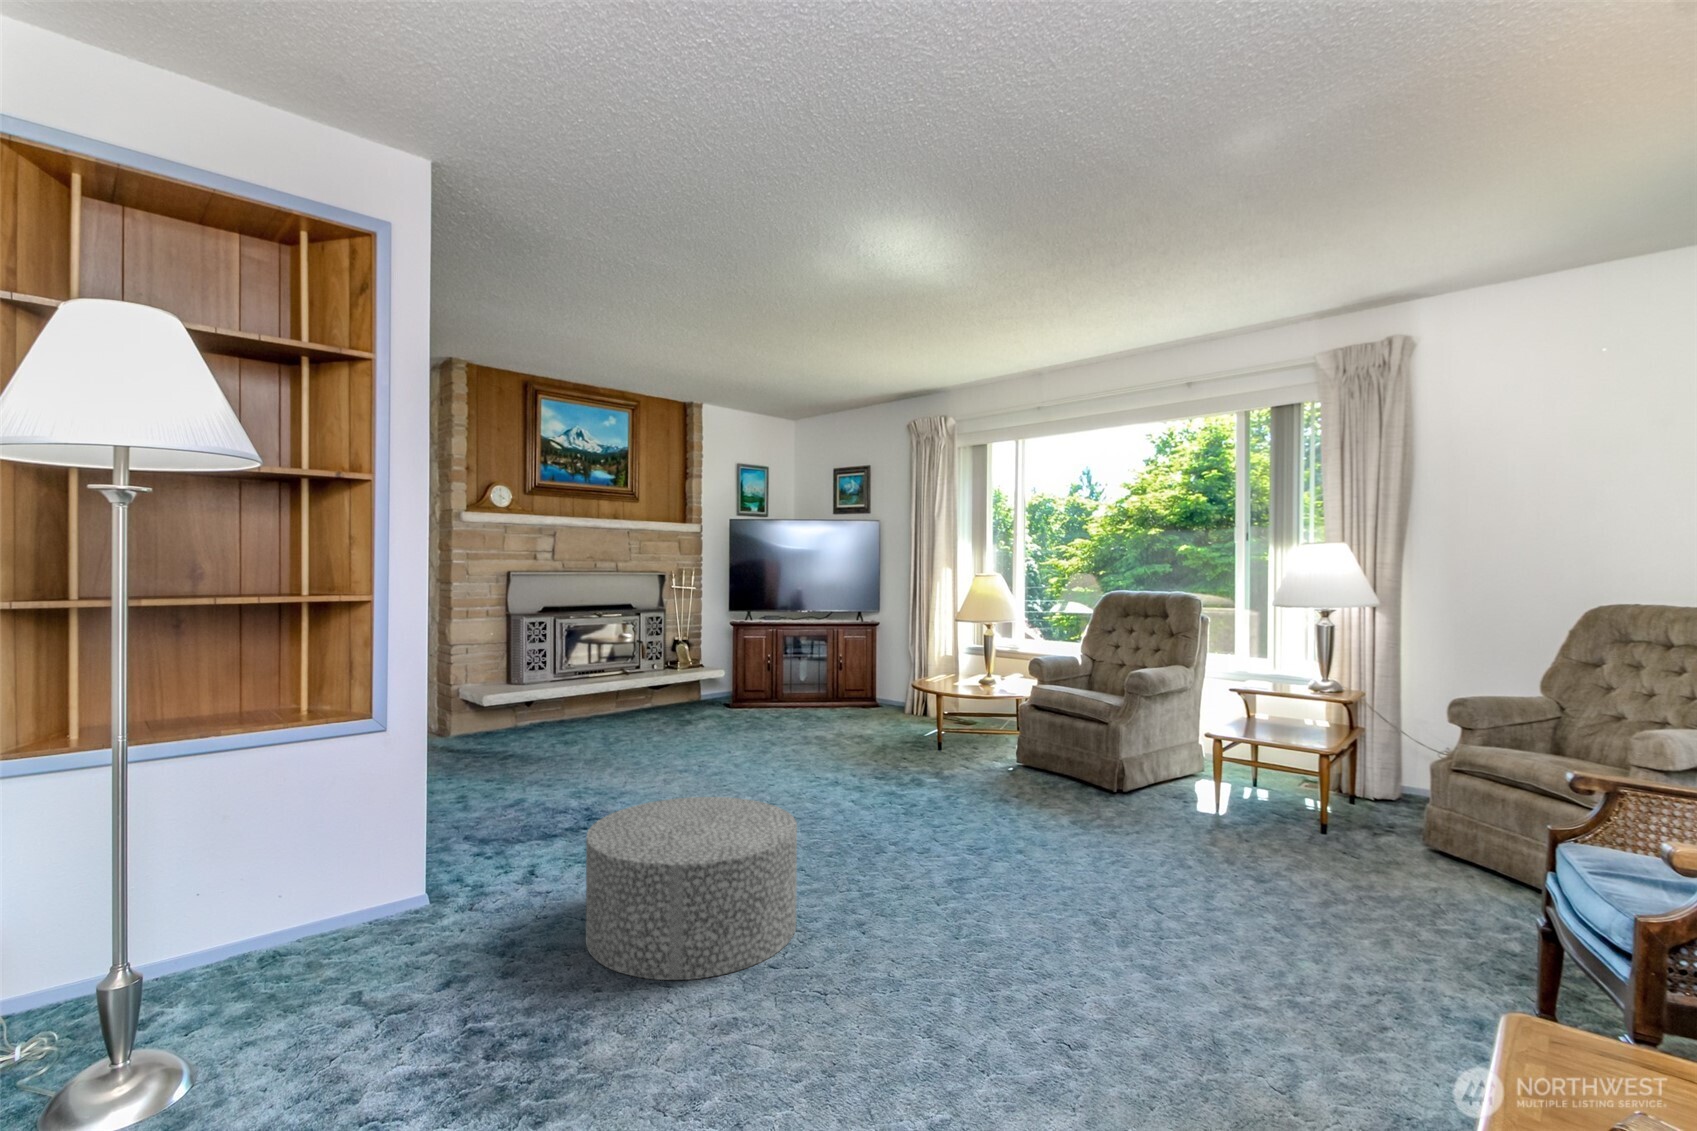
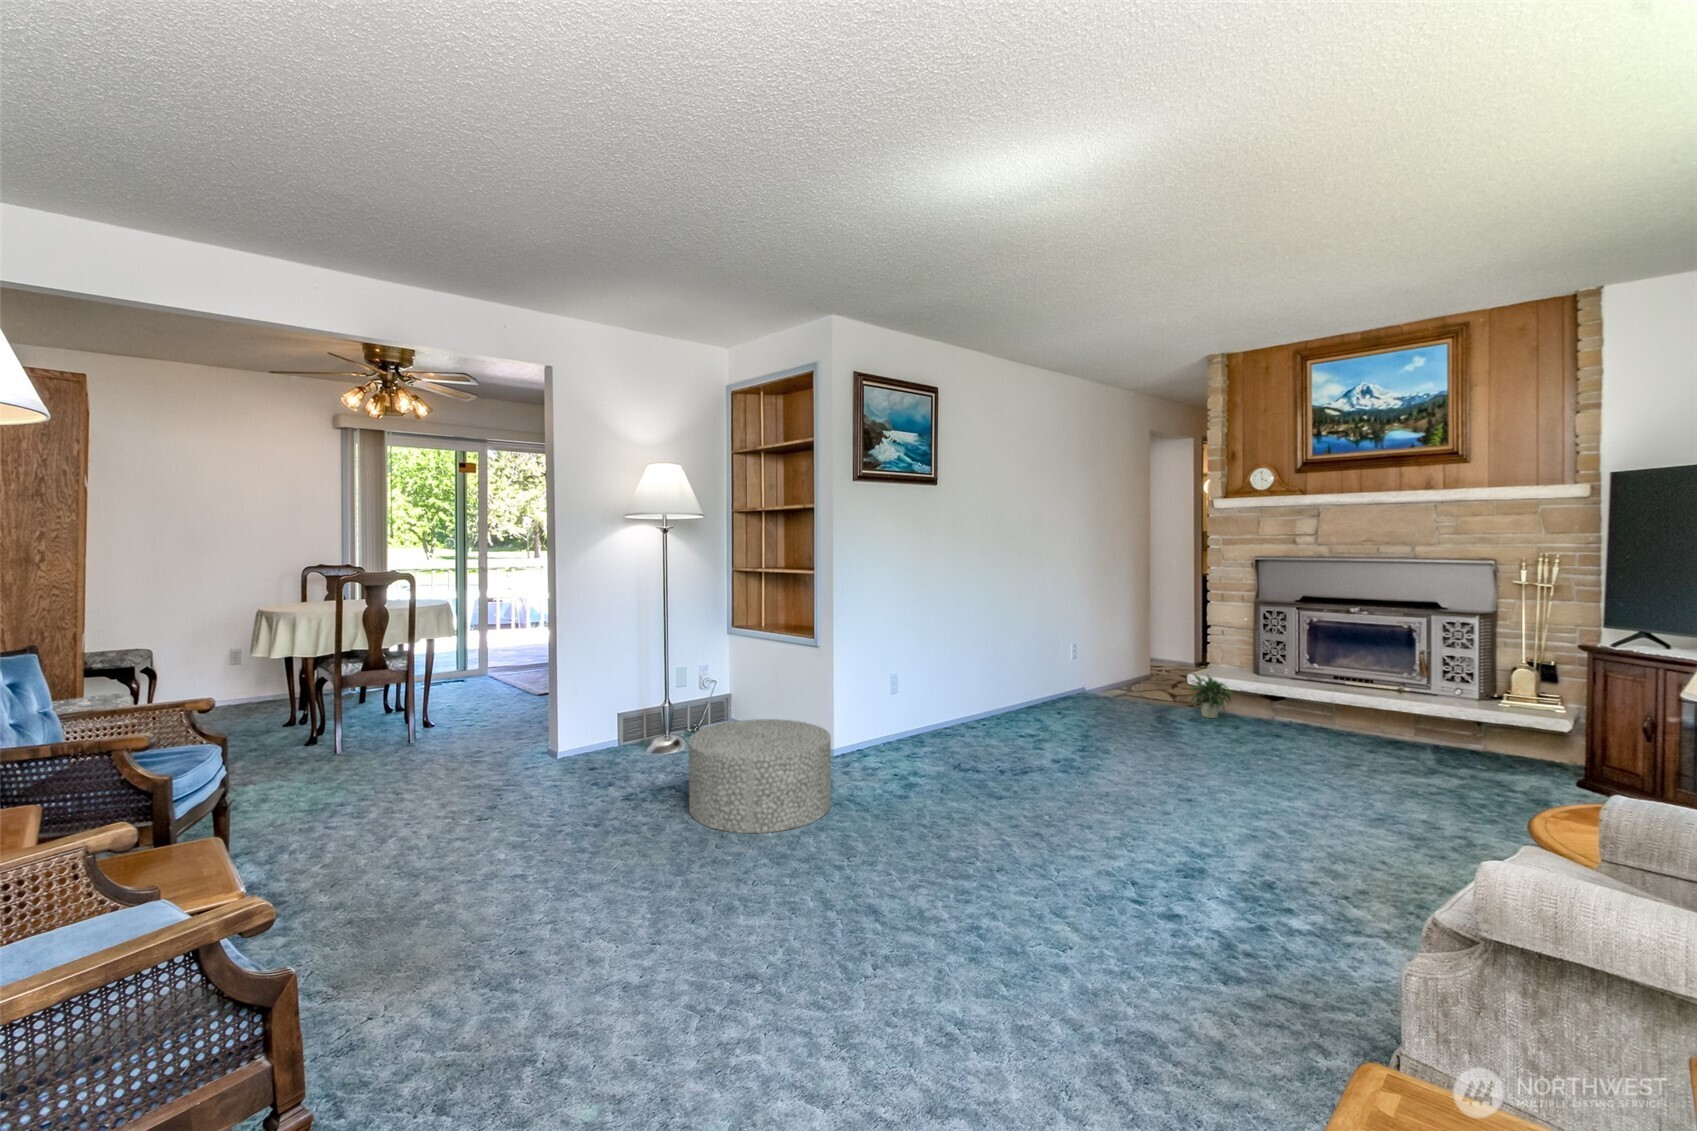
potted plant: none [452,696,518,739] -> present [1190,674,1231,718]

